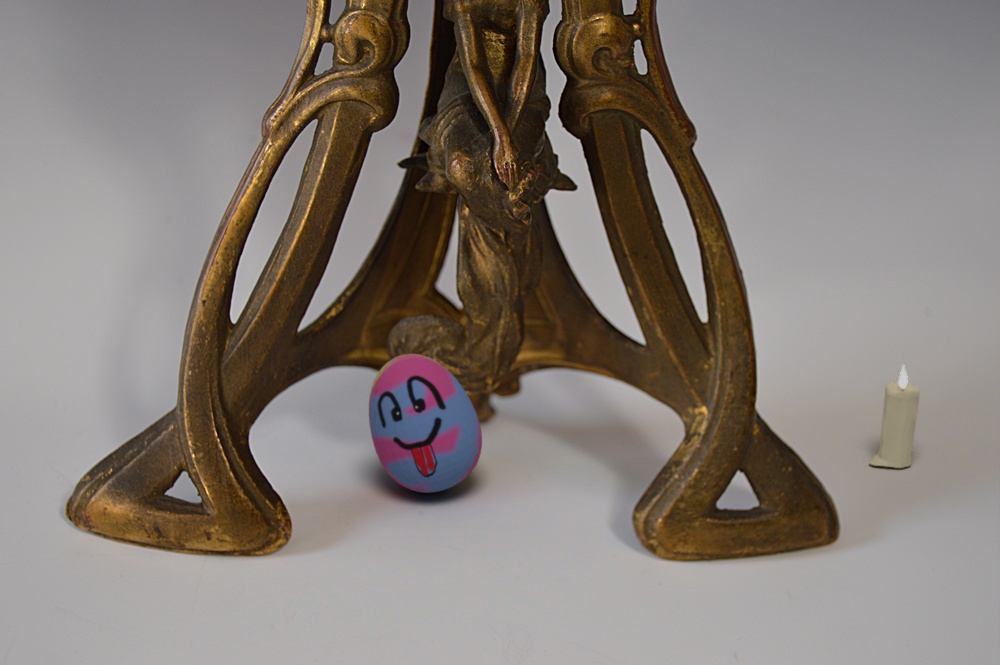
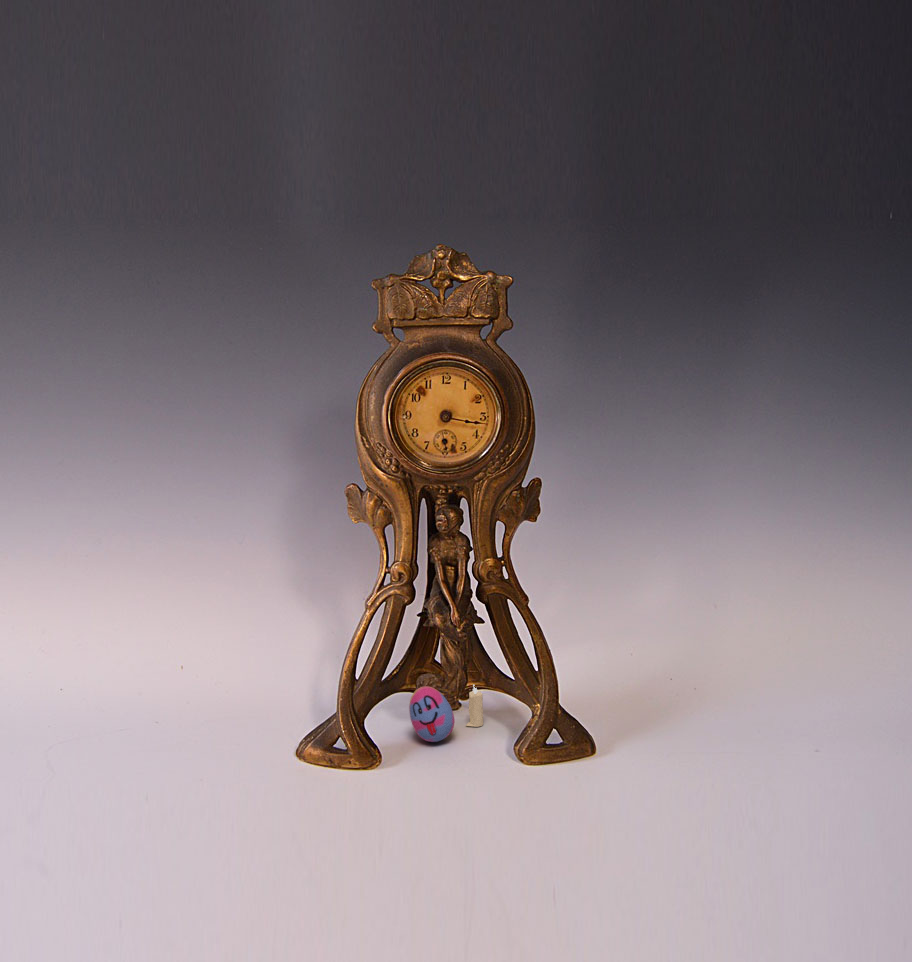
candle: present [870,365,920,468] -> present [466,685,483,727]

